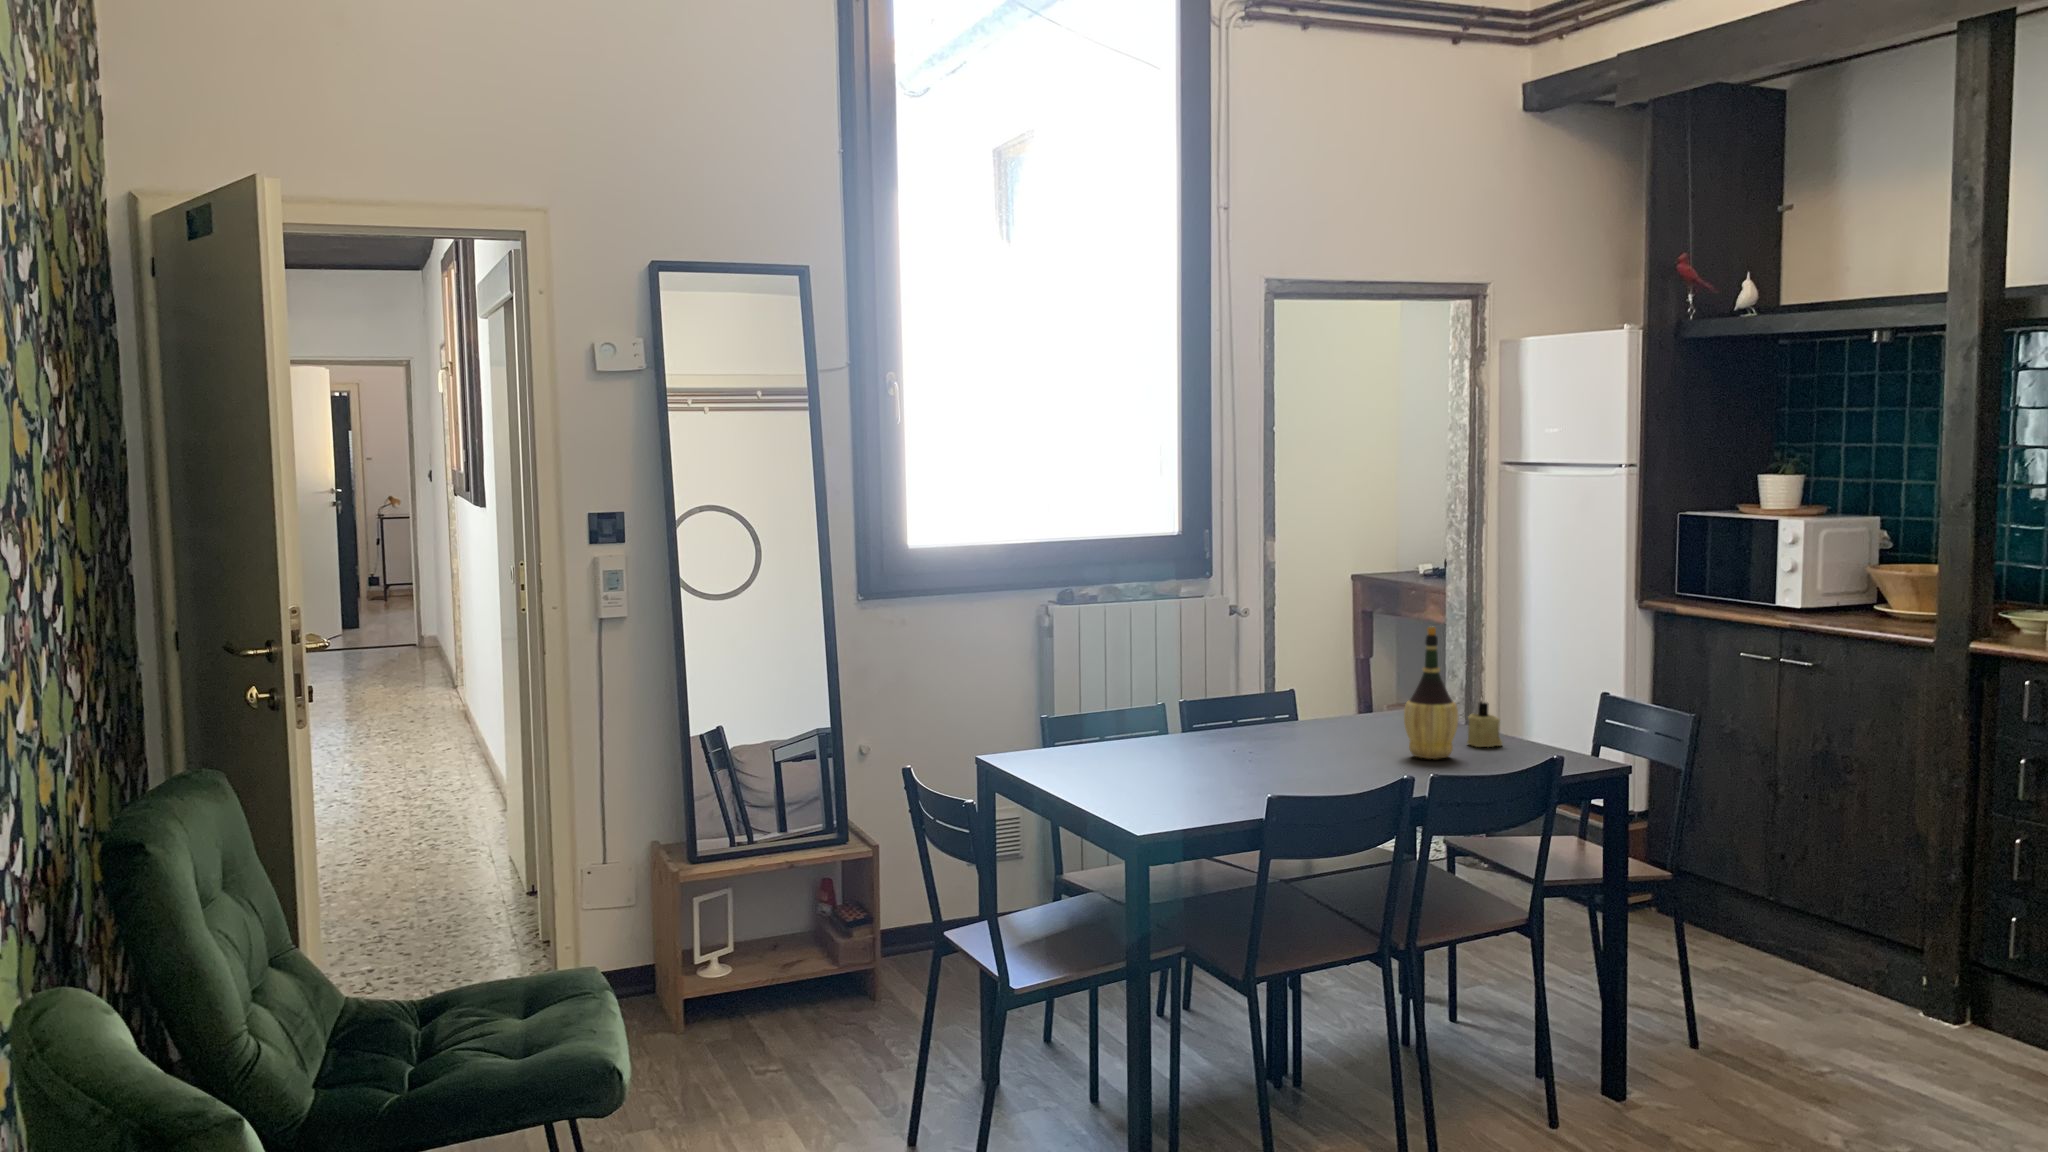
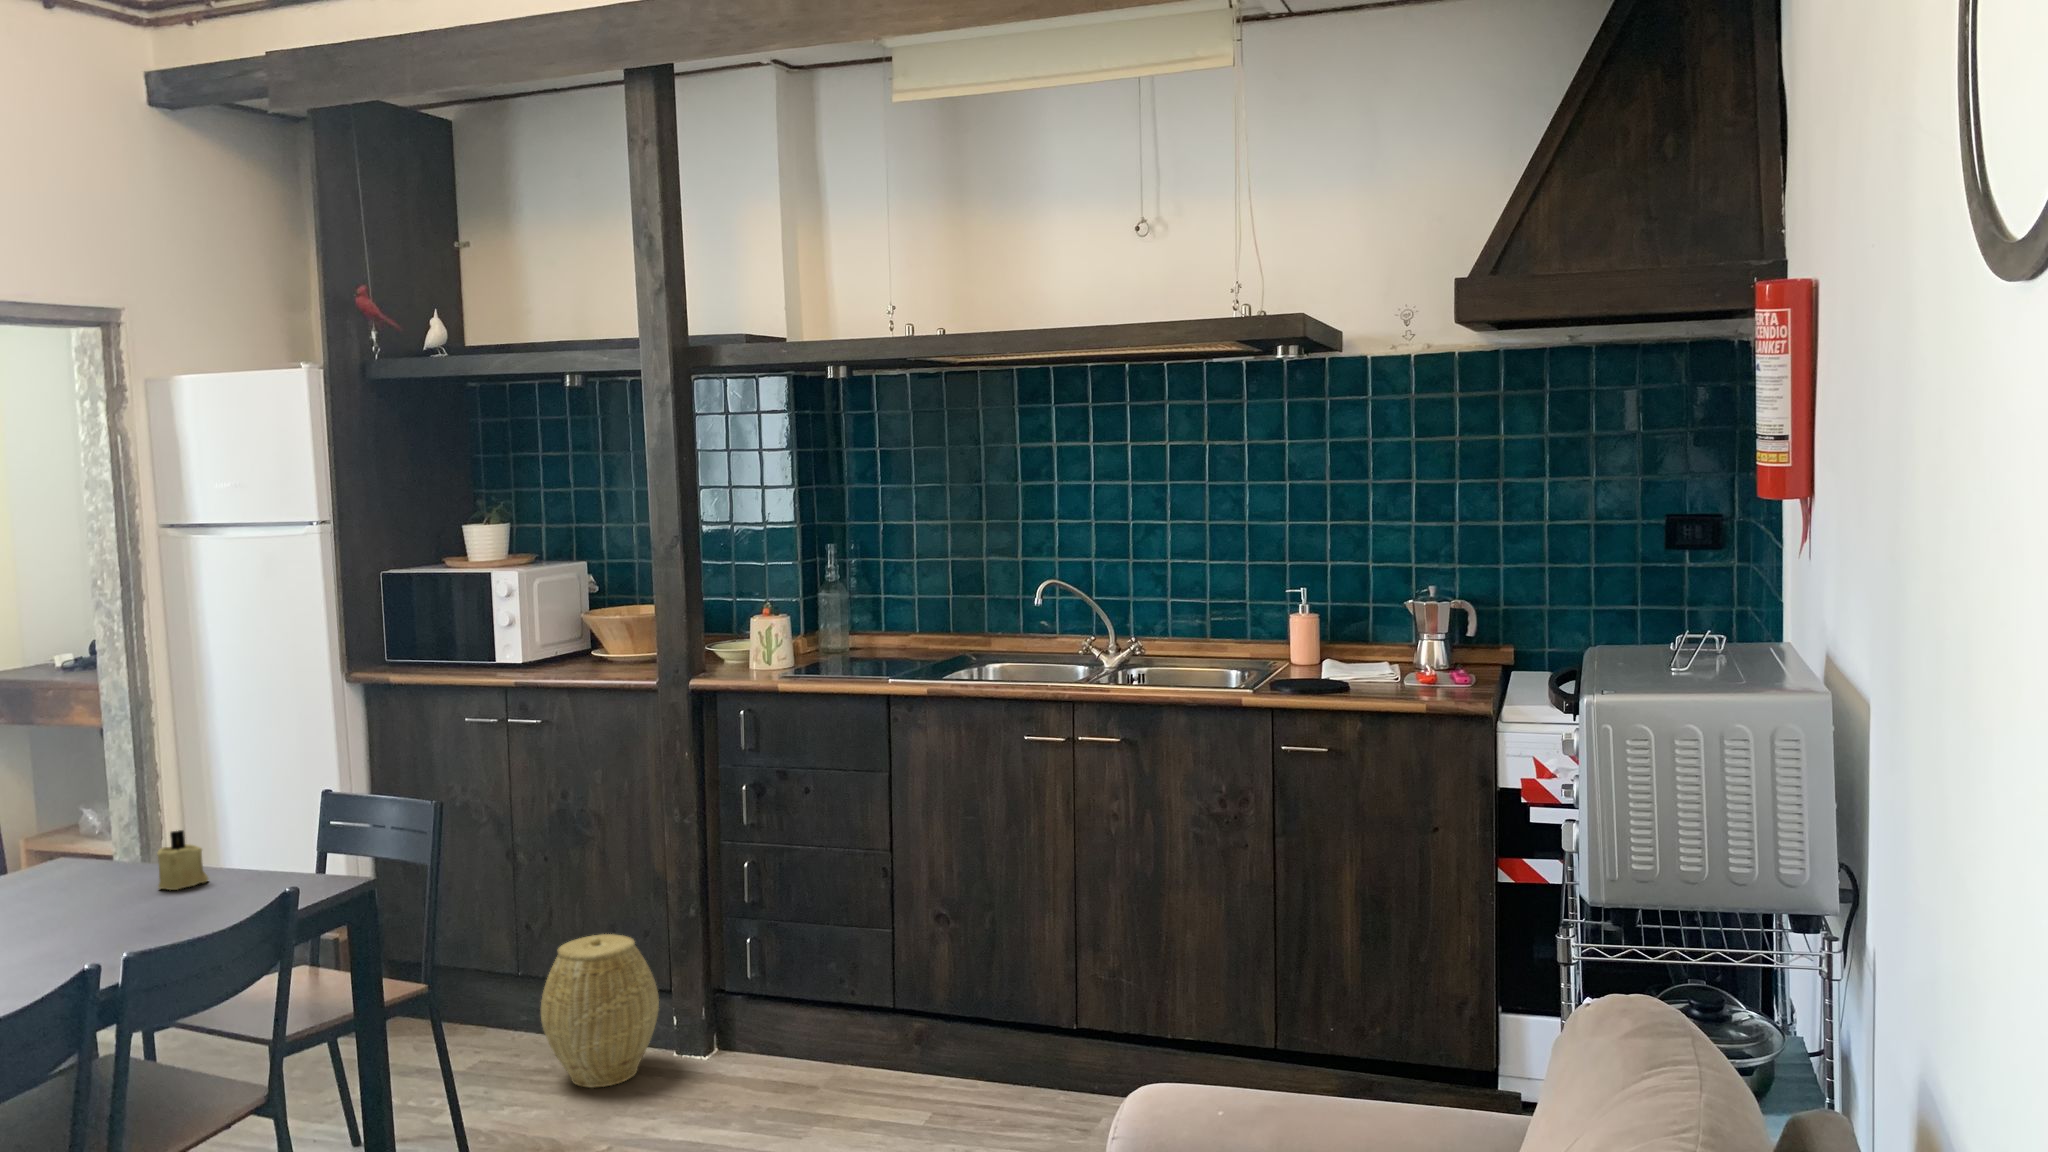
wine bottle: present [1404,627,1458,759] -> none [62,744,145,923]
woven basket: none [1779,874,1903,1019] -> present [541,934,659,1088]

